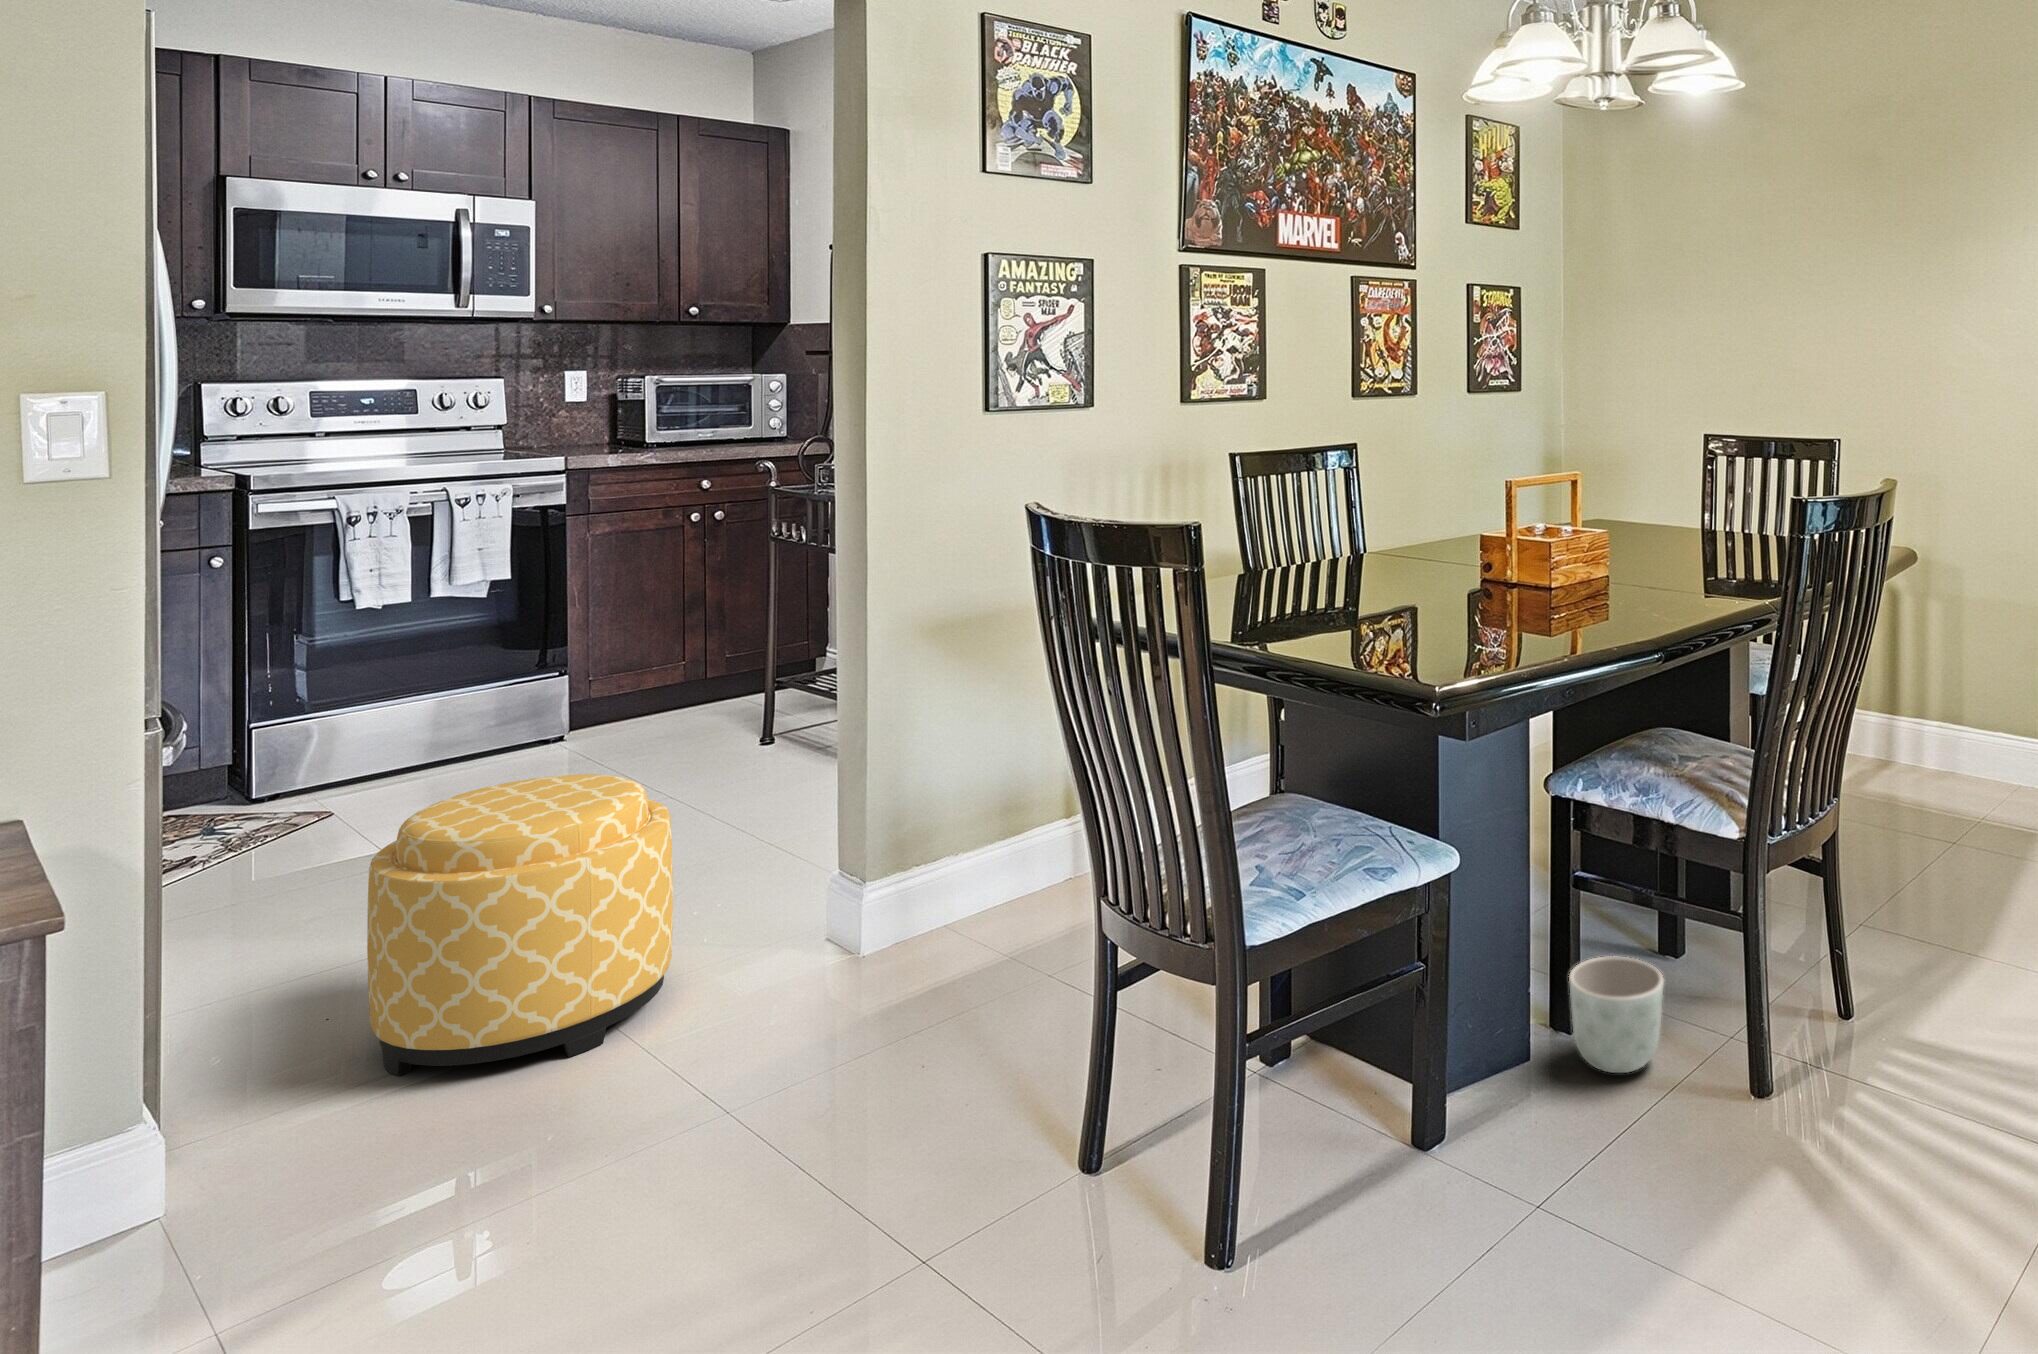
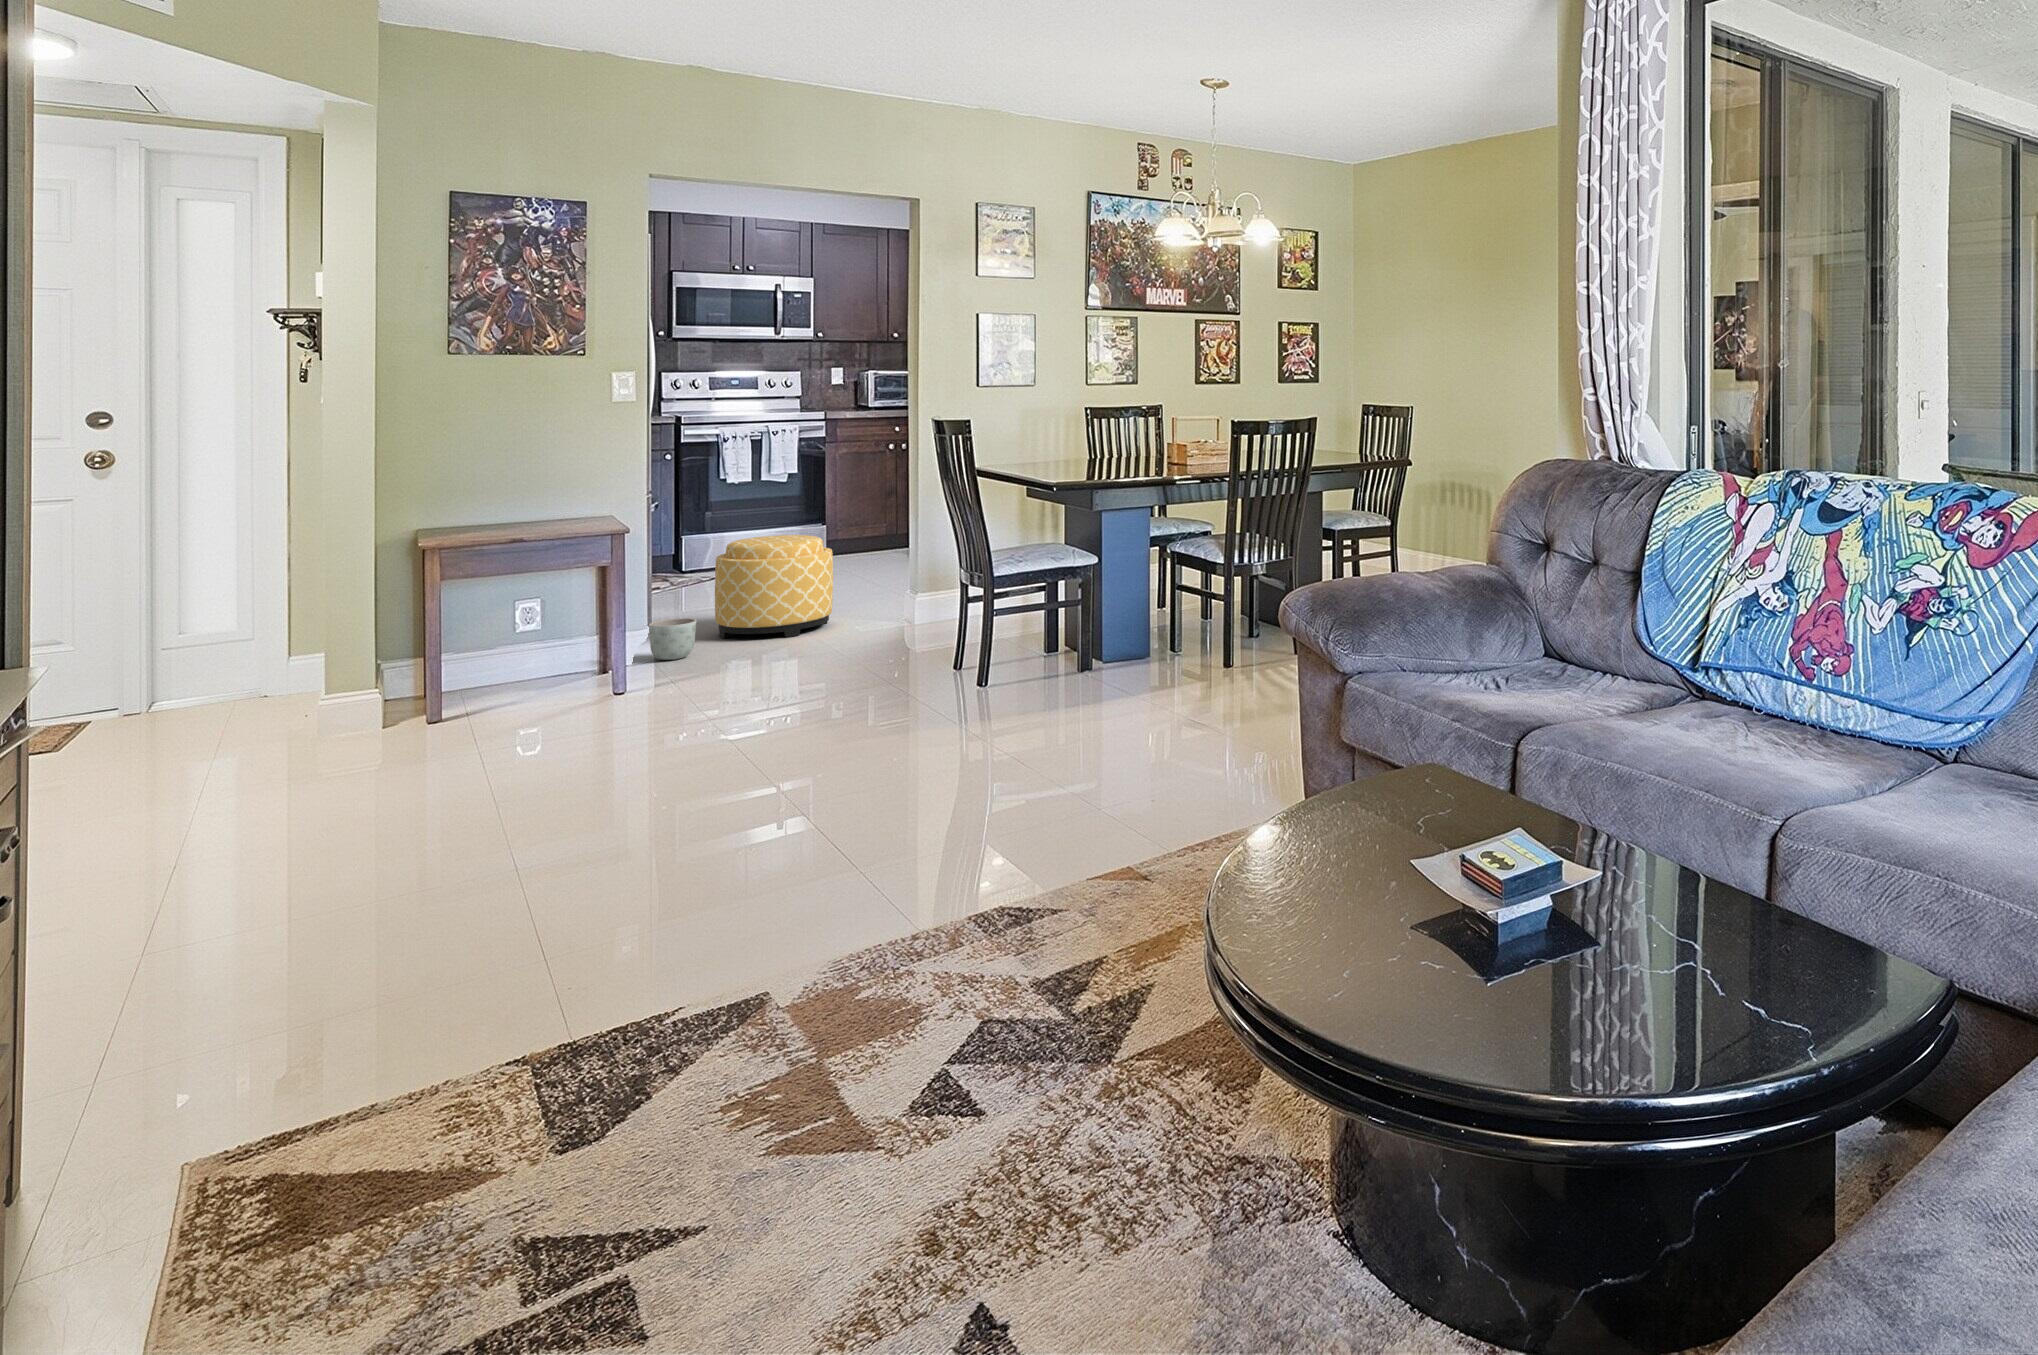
planter: present [1569,956,1663,1073] -> present [649,618,697,660]

